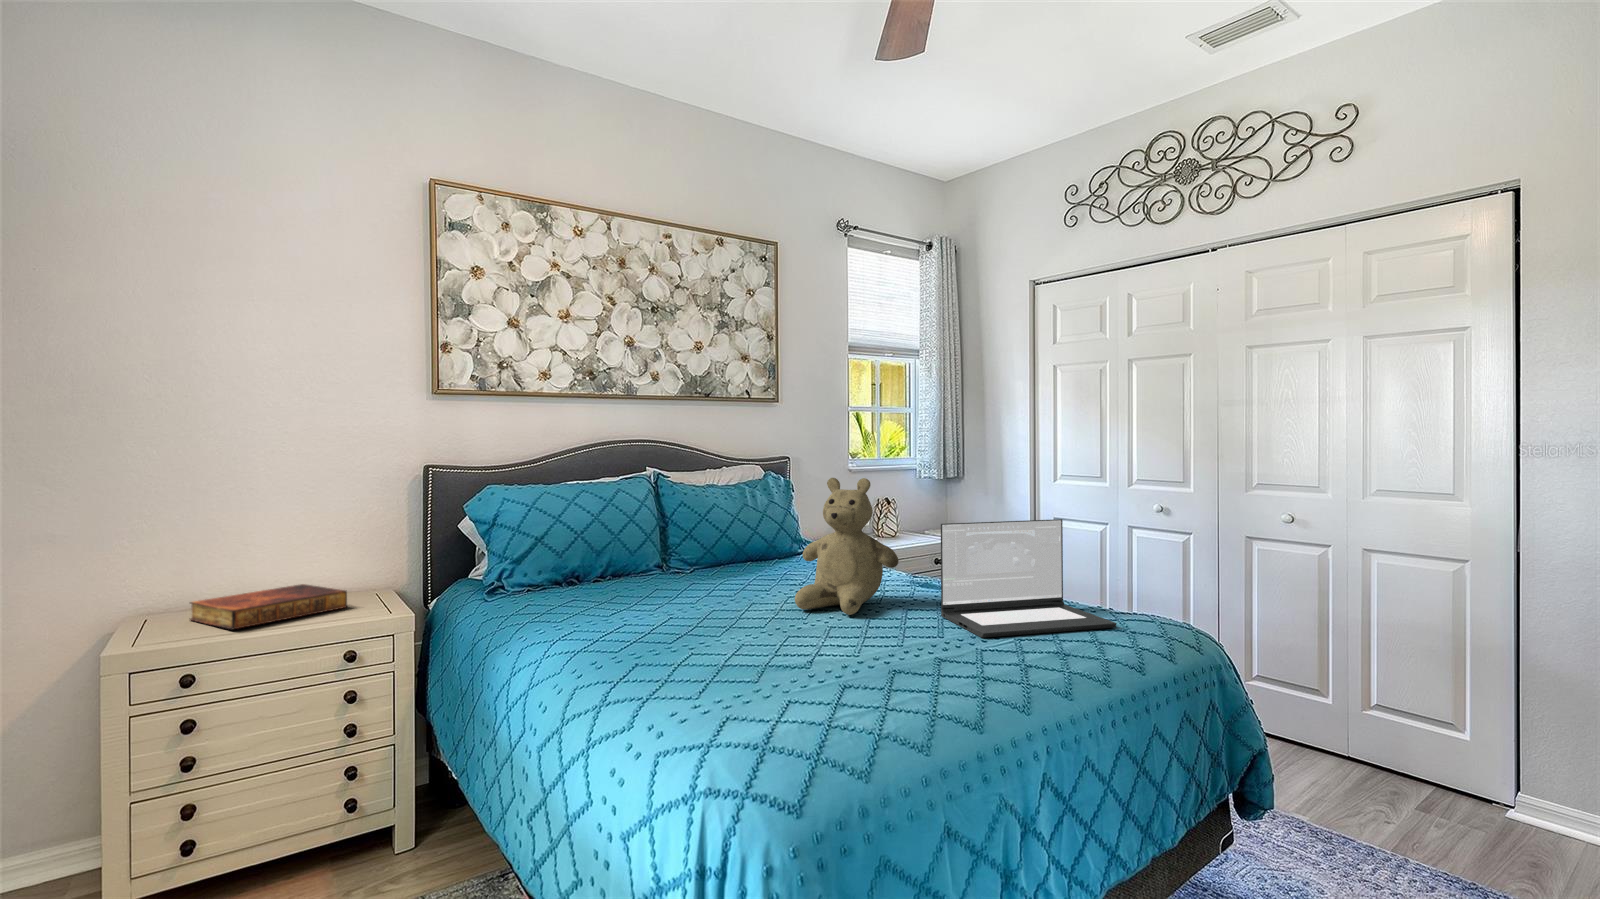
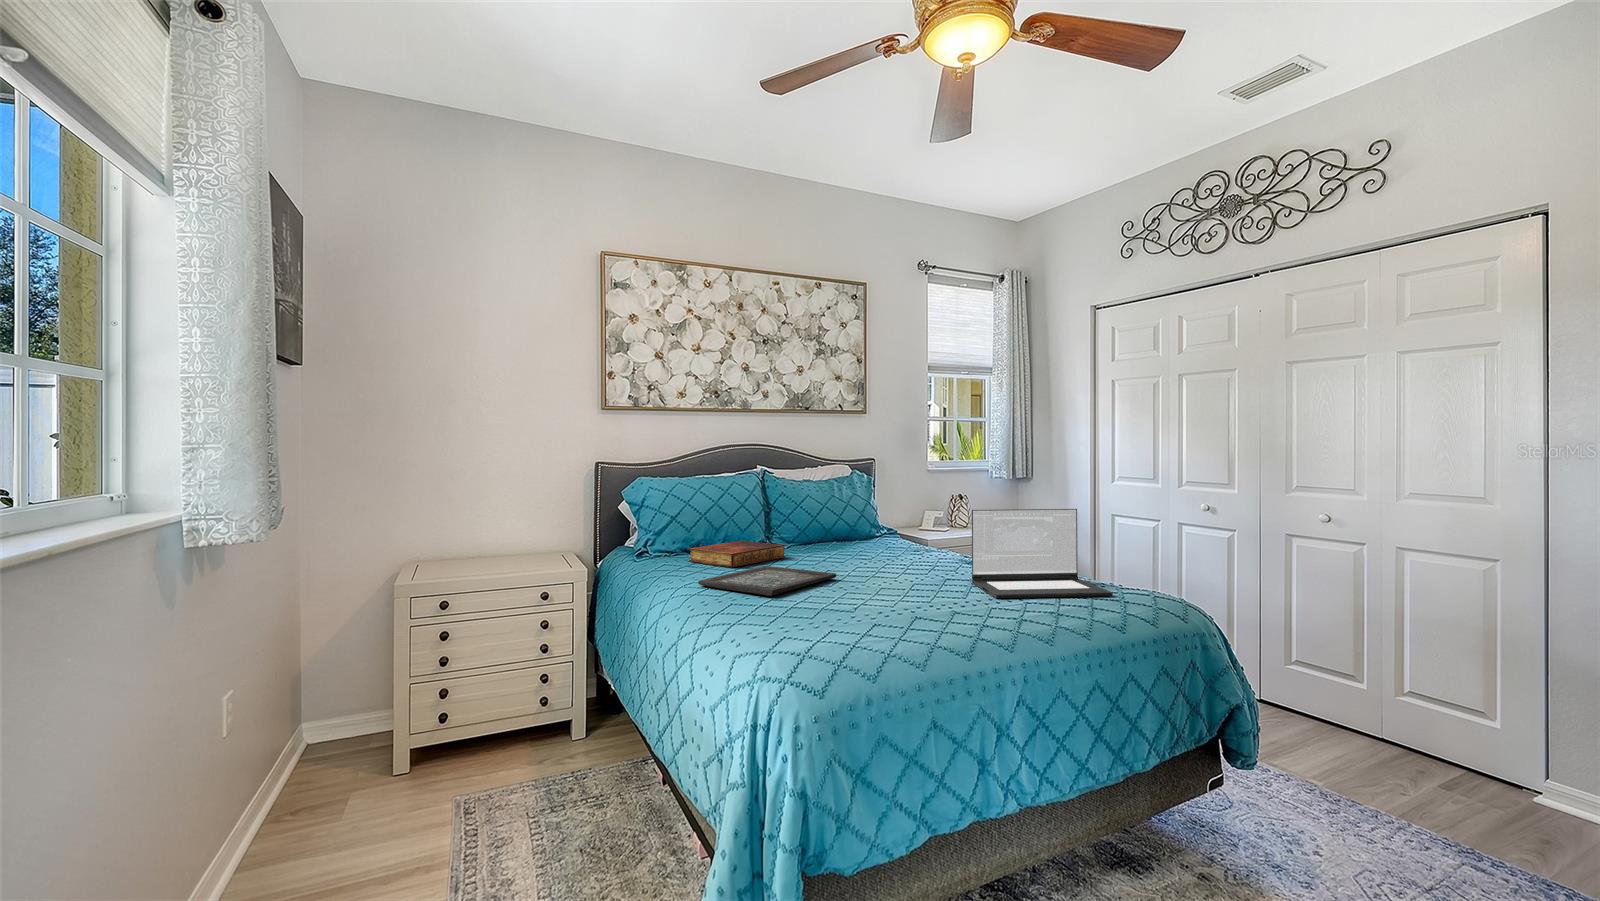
teddy bear: present [795,478,899,615] -> none [858,473,941,579]
book: present [190,584,347,629] -> present [689,541,784,568]
tray: none [584,602,769,649] -> present [698,566,836,596]

